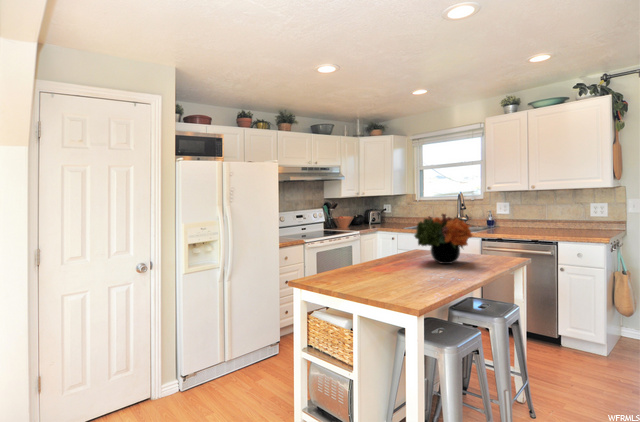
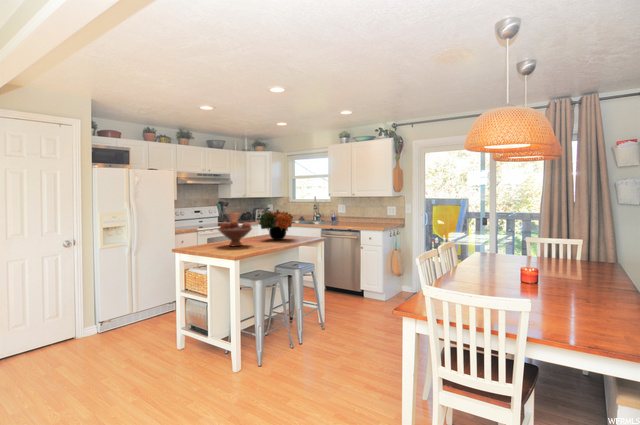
fruit bowl: none [360,234,418,279] -> present [219,221,252,246]

